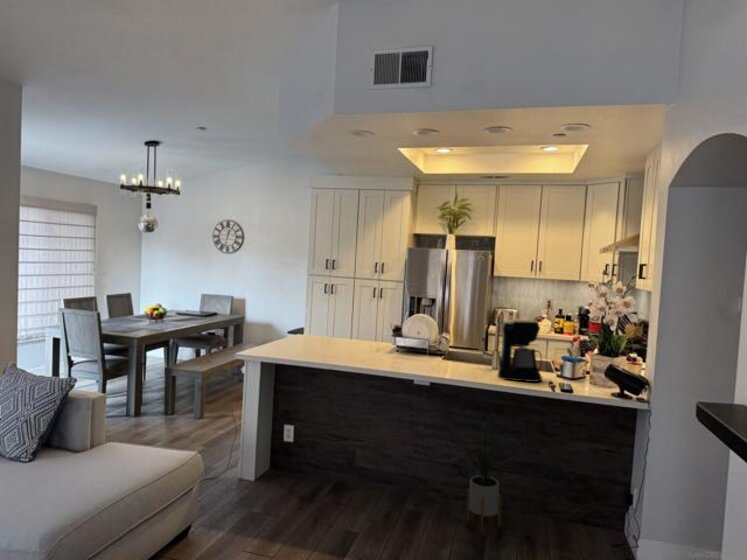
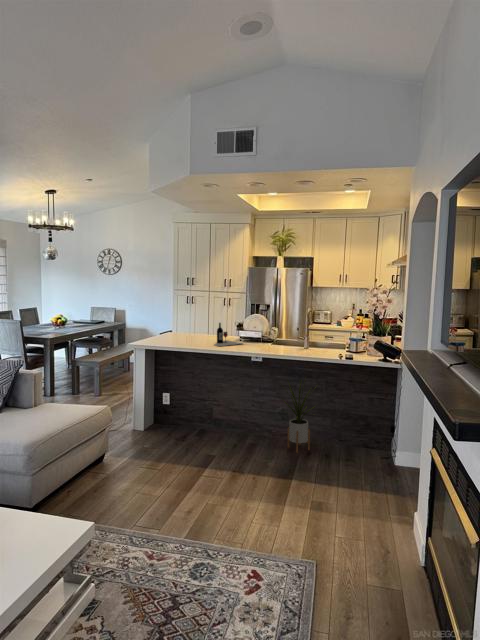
coffee maker: present [498,319,542,382] -> none [307,314,336,354]
wine bottle: none [341,326,404,362] -> present [214,323,242,346]

